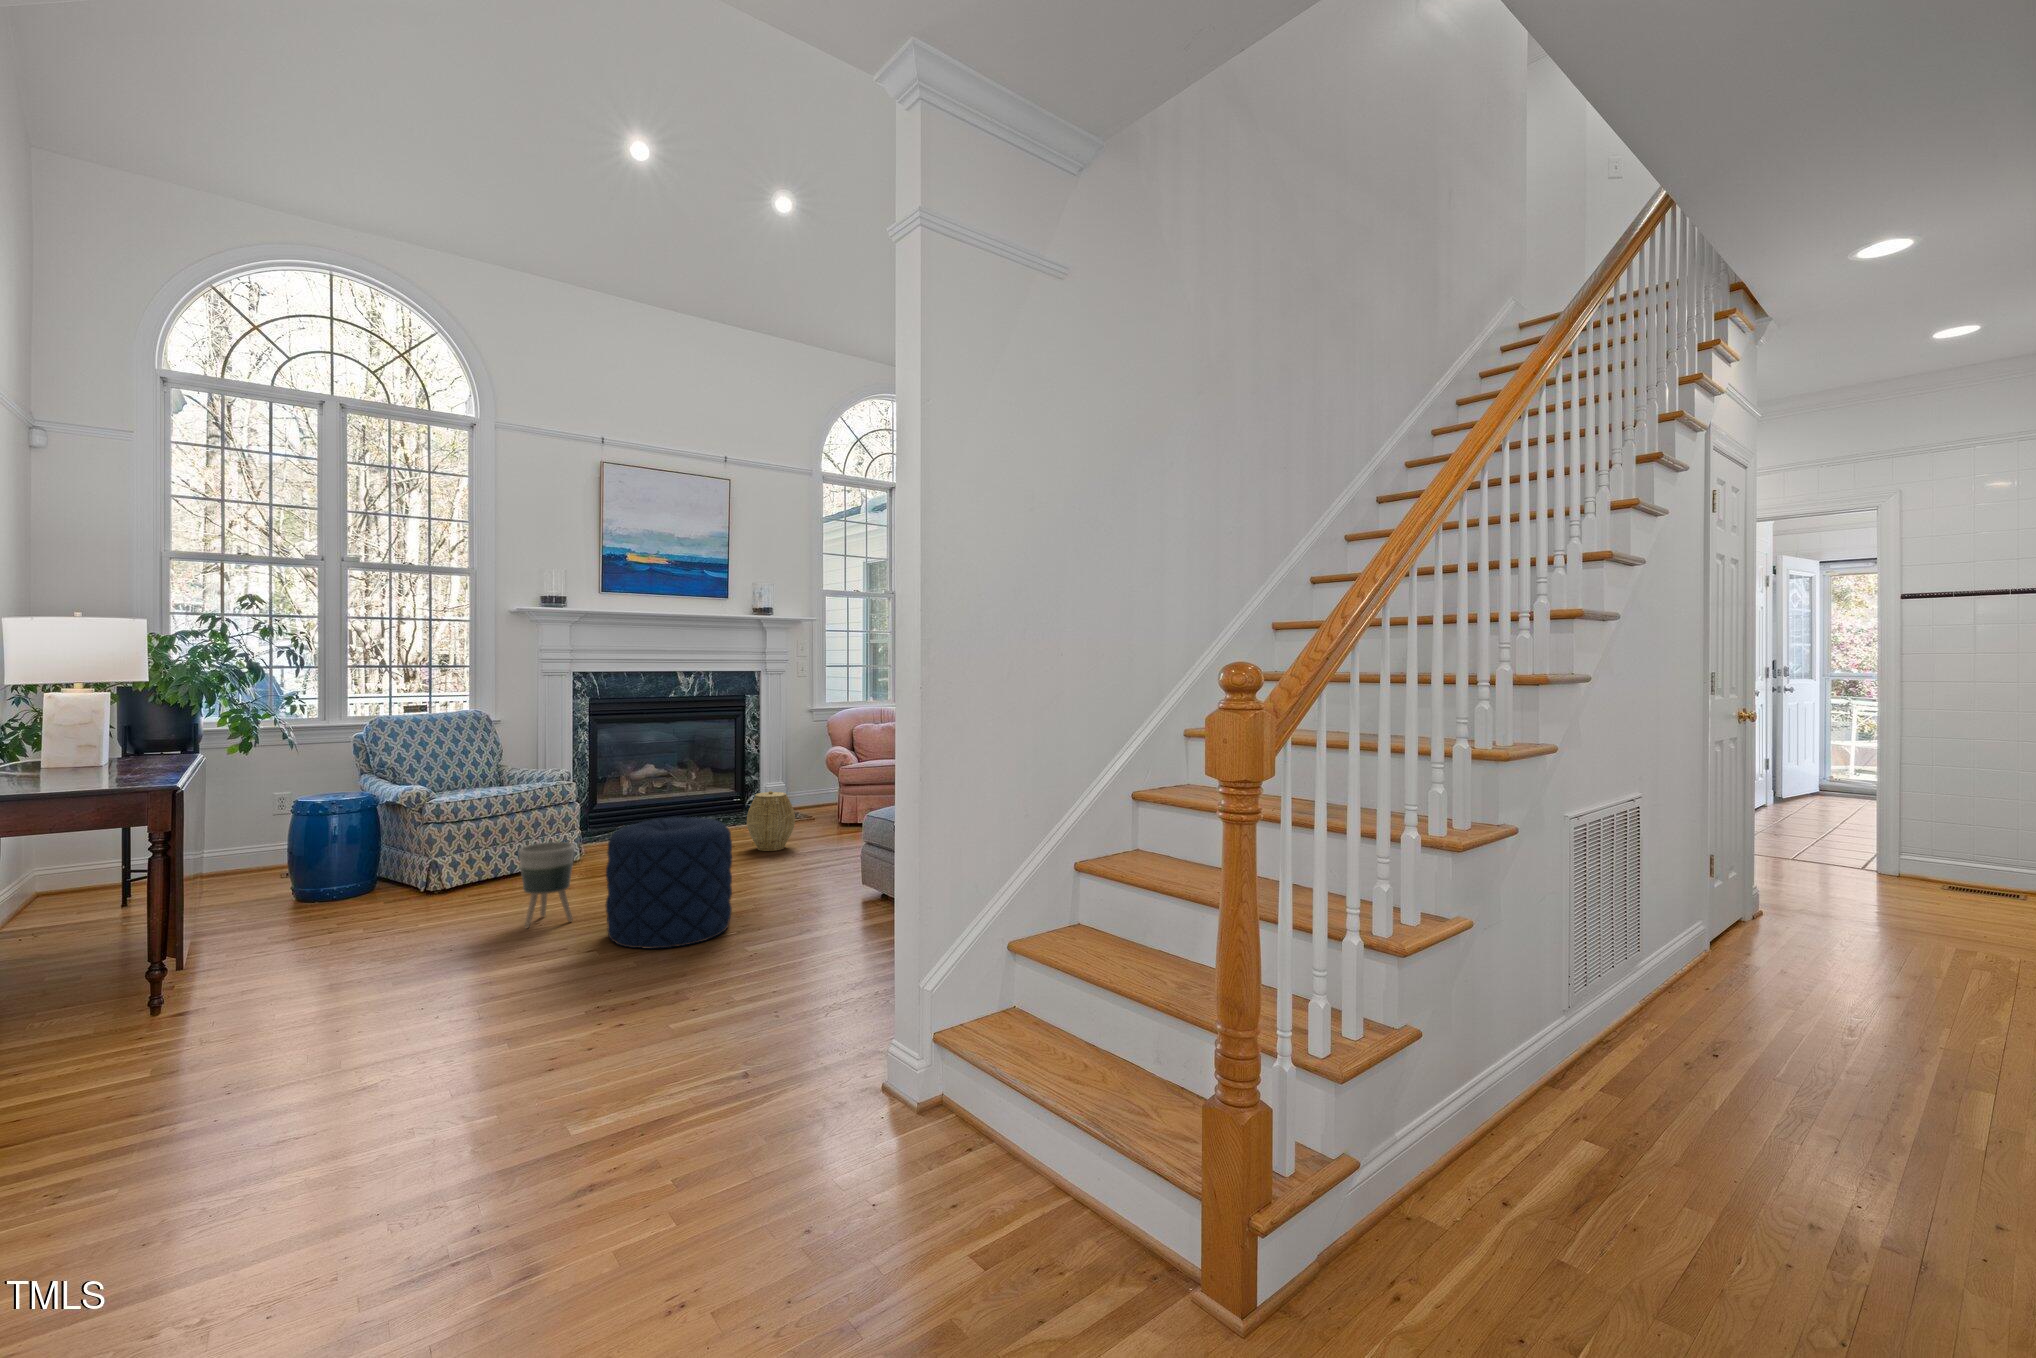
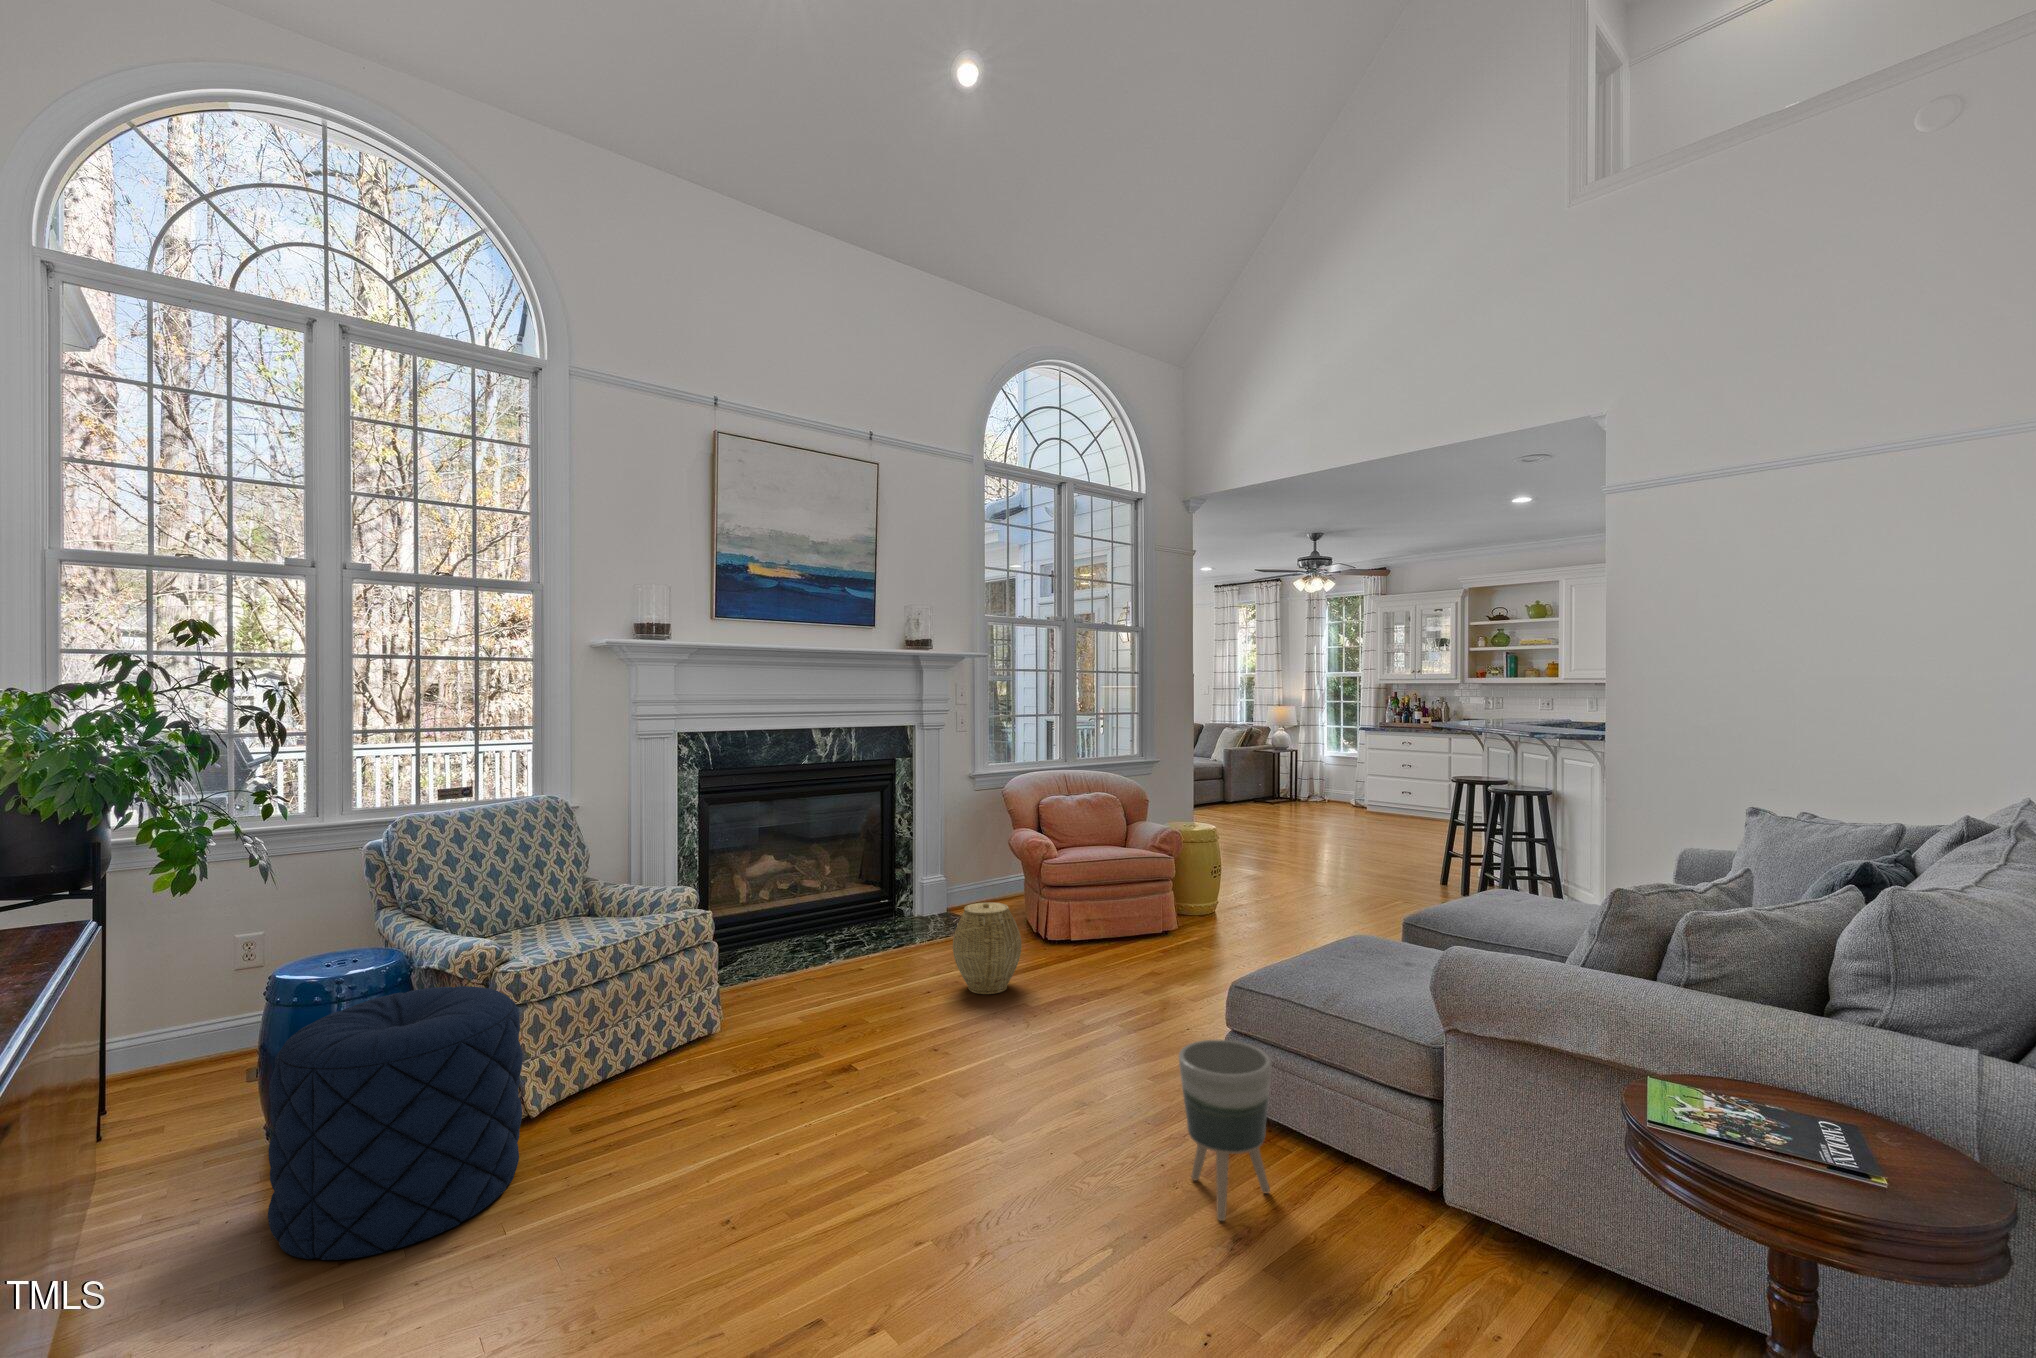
pouf: present [606,817,732,949] -> present [268,986,522,1260]
planter: present [519,842,574,928] -> present [1179,1040,1271,1221]

